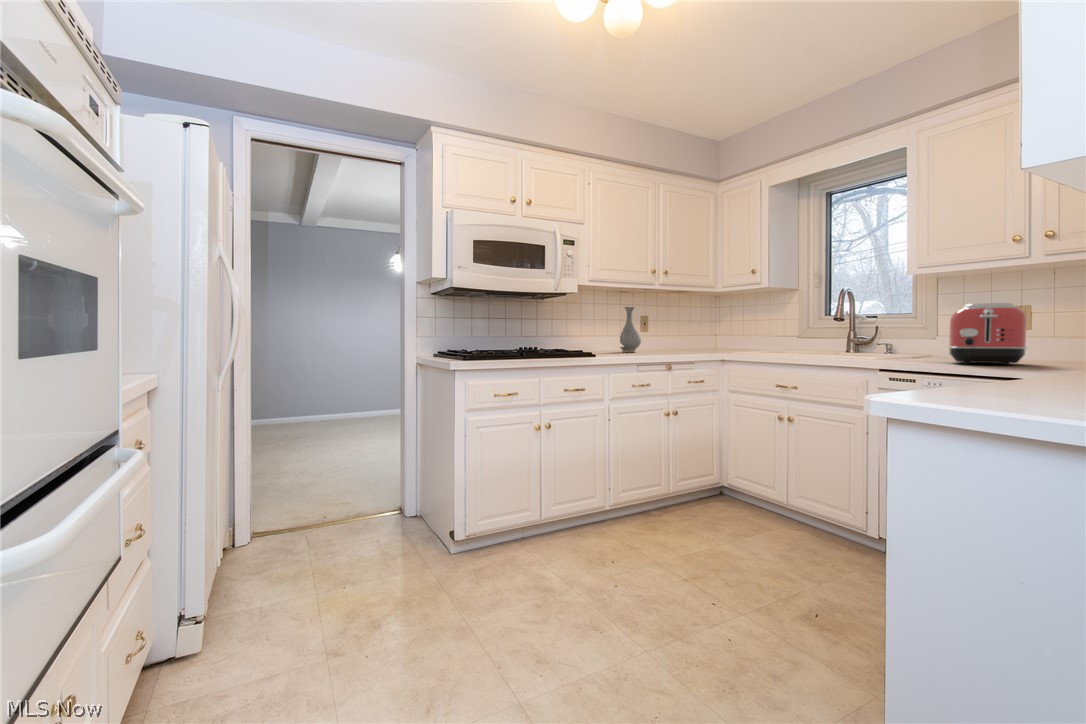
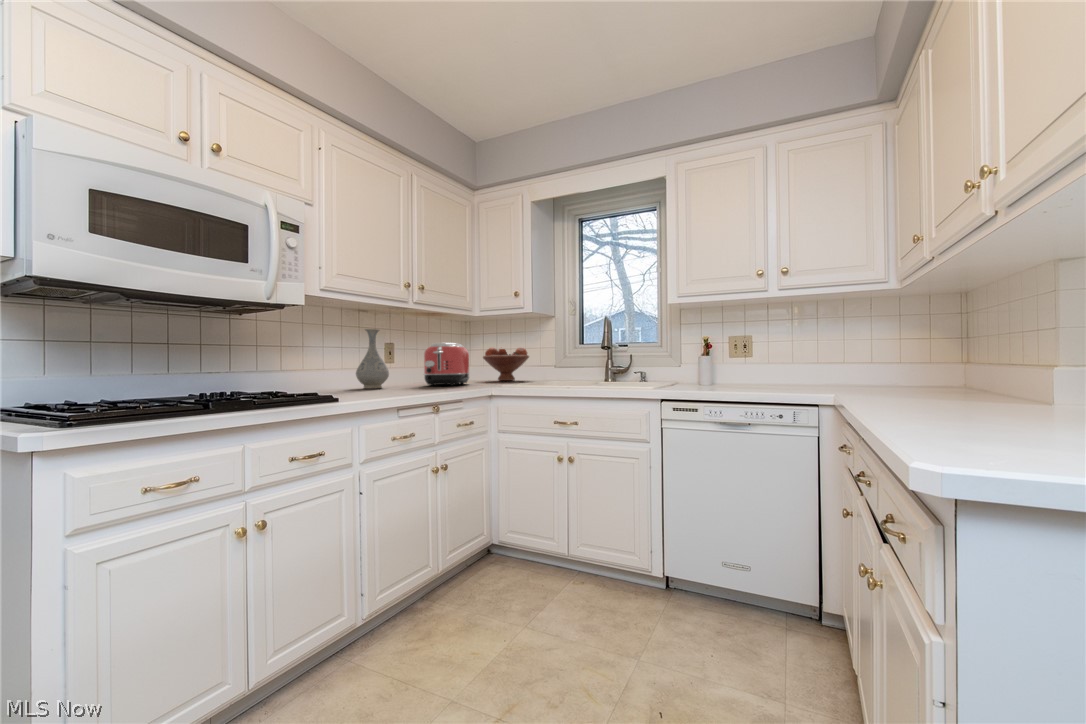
toaster: present [948,302,1027,365] -> present [424,343,470,386]
fruit bowl: none [727,320,773,351] -> present [483,347,529,381]

